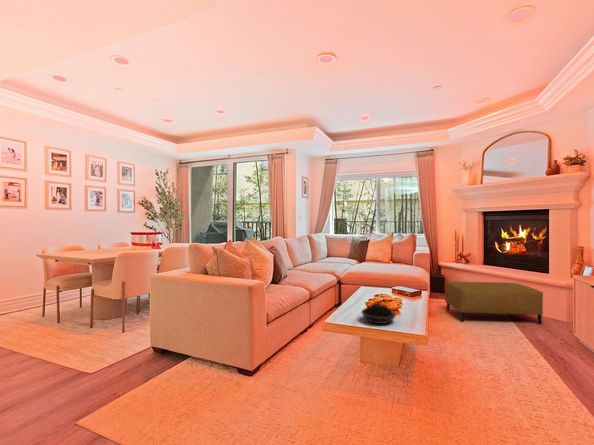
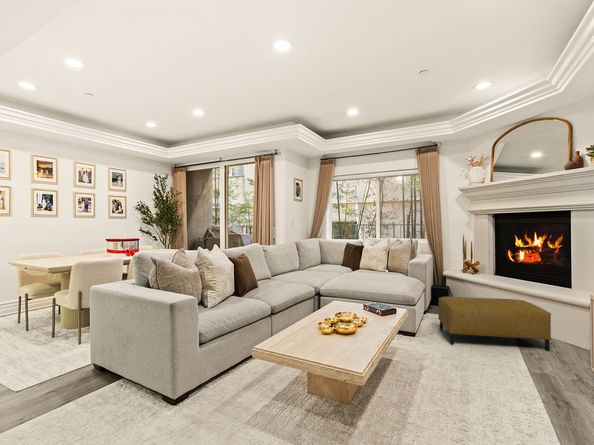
succulent plant: present [361,303,396,324] -> none [297,326,337,352]

